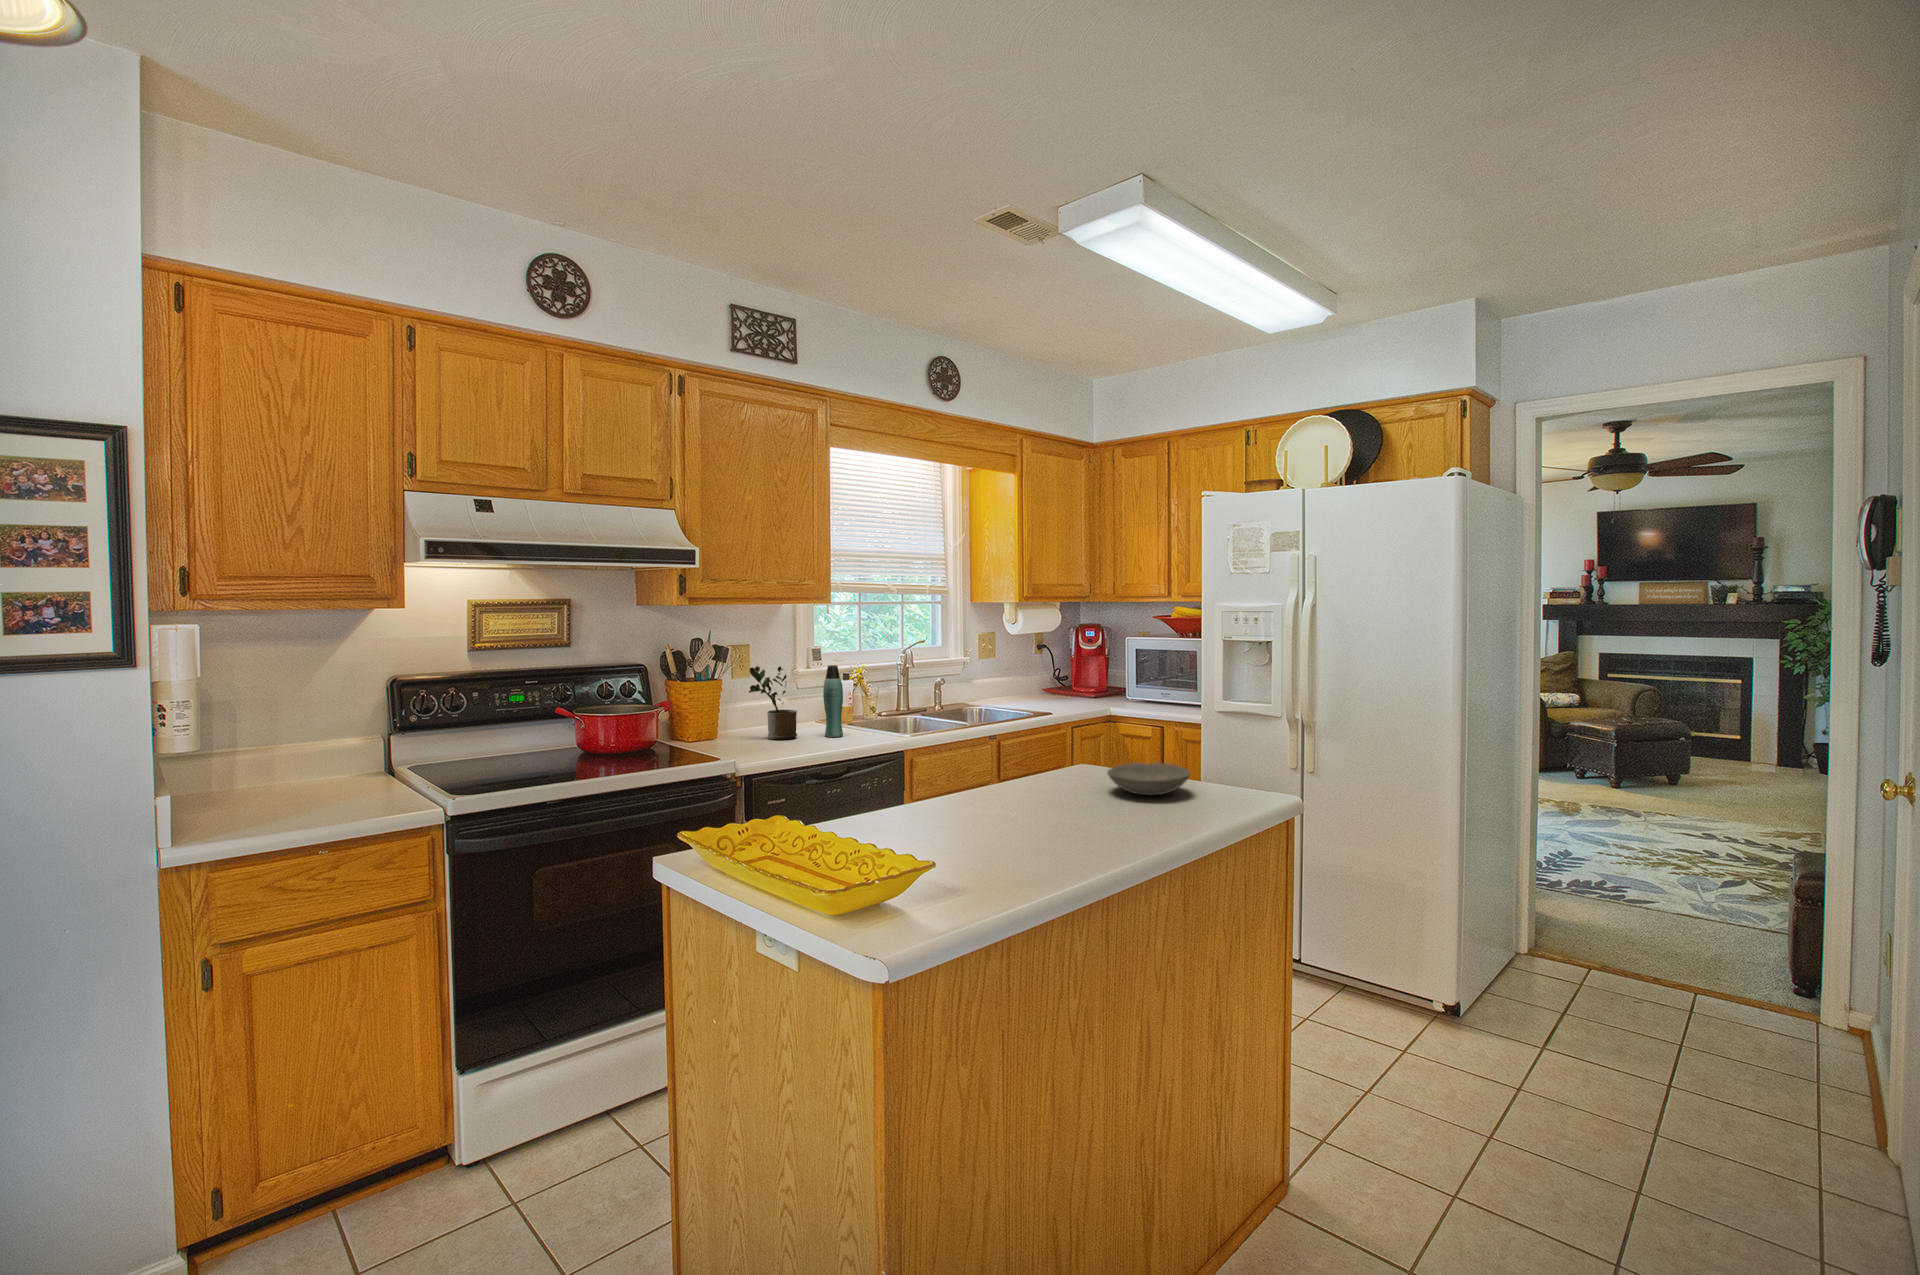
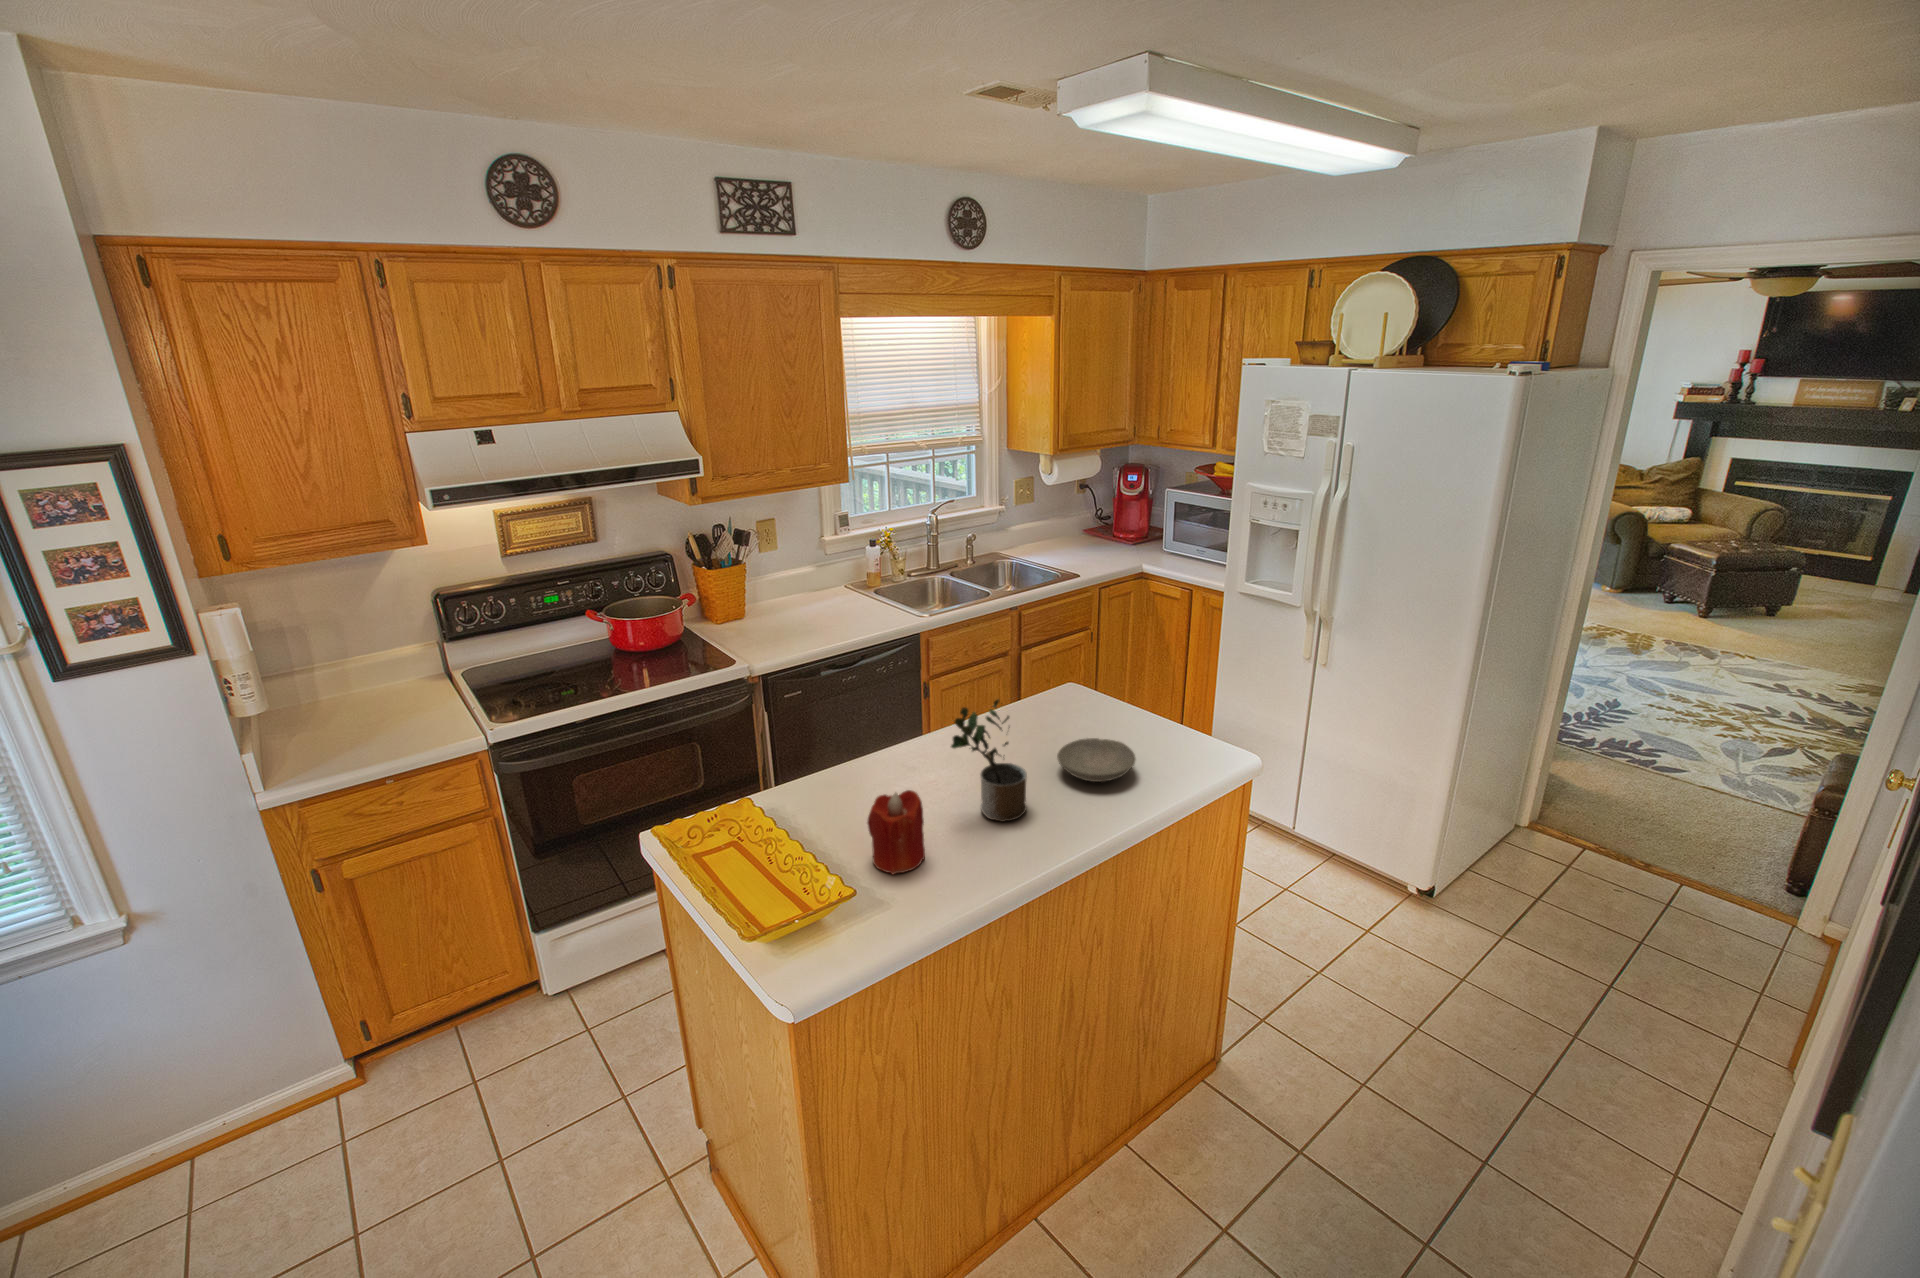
bottle: present [823,665,843,737] -> none [836,563,857,631]
potted plant: present [749,666,797,739] -> present [951,699,1027,822]
candle: none [936,761,998,852] -> present [867,790,925,874]

